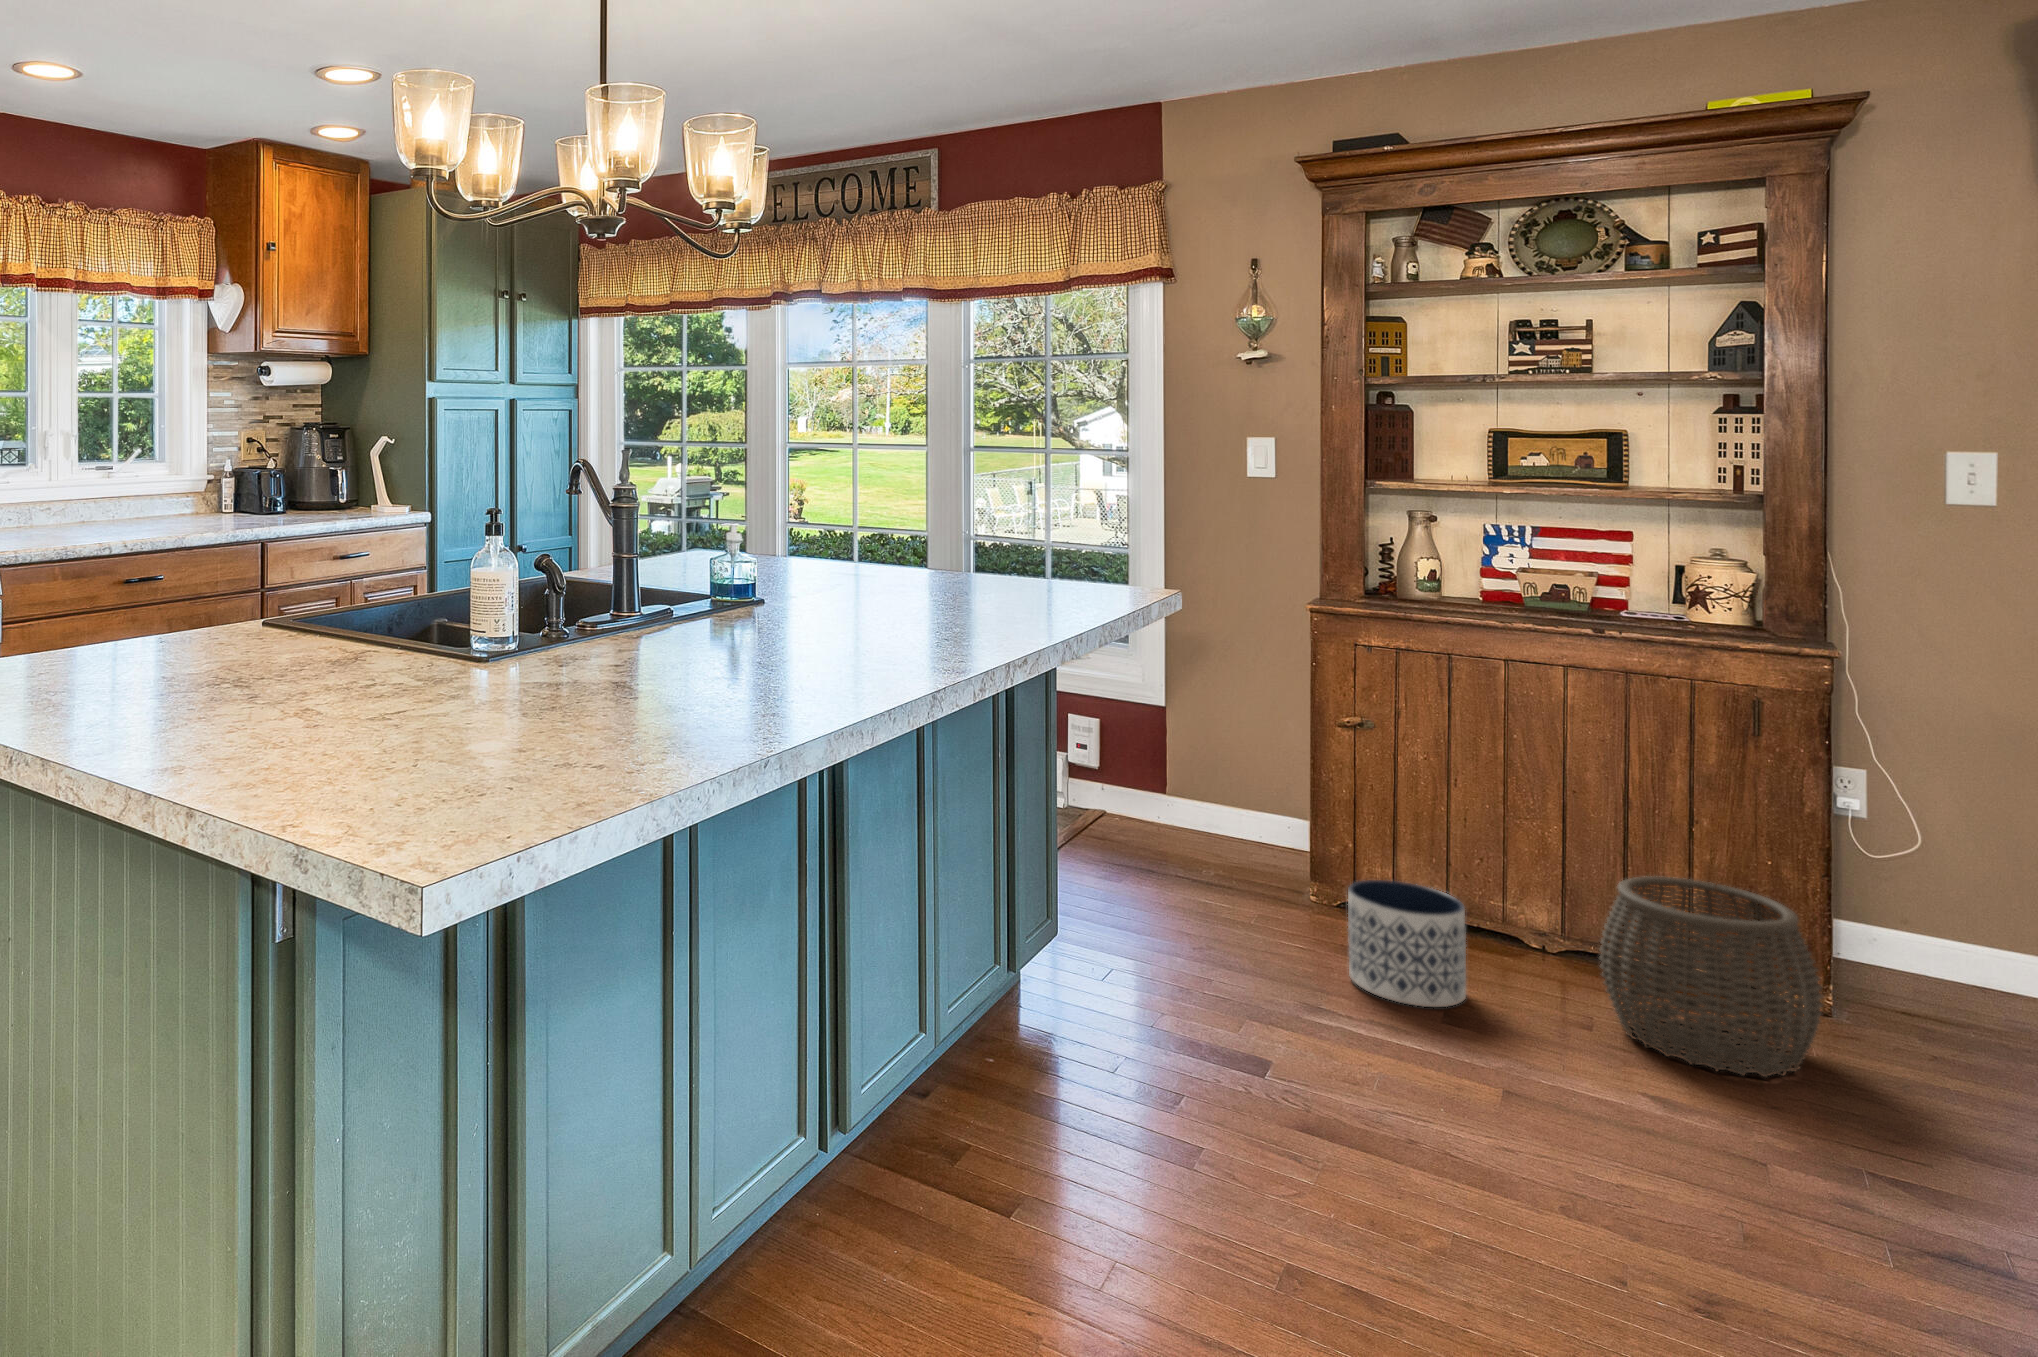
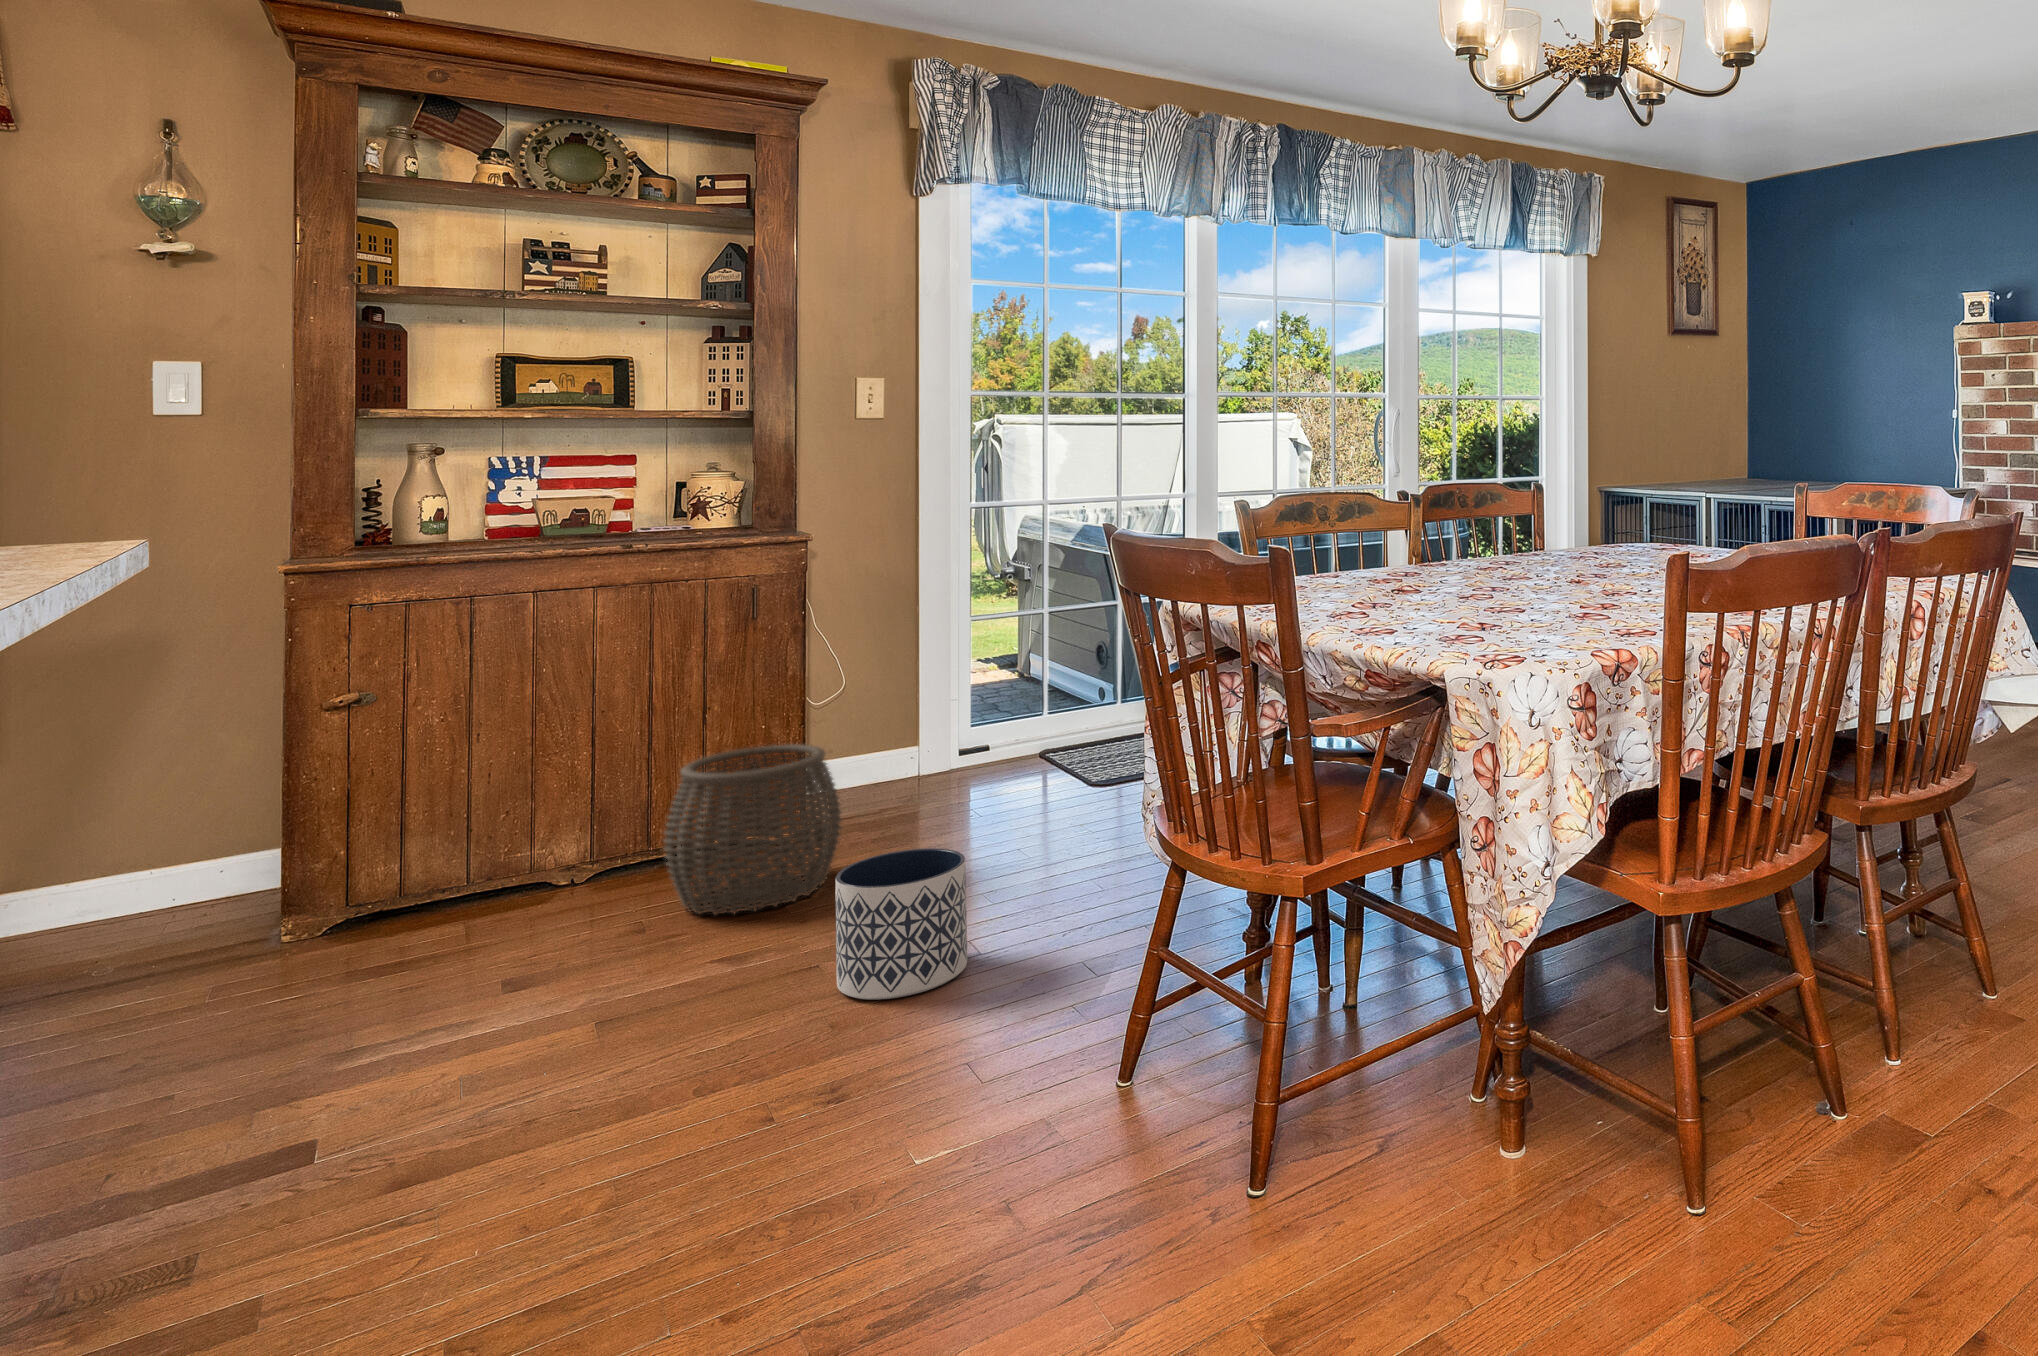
planter: present [1348,880,1466,1007] -> present [835,848,967,1000]

